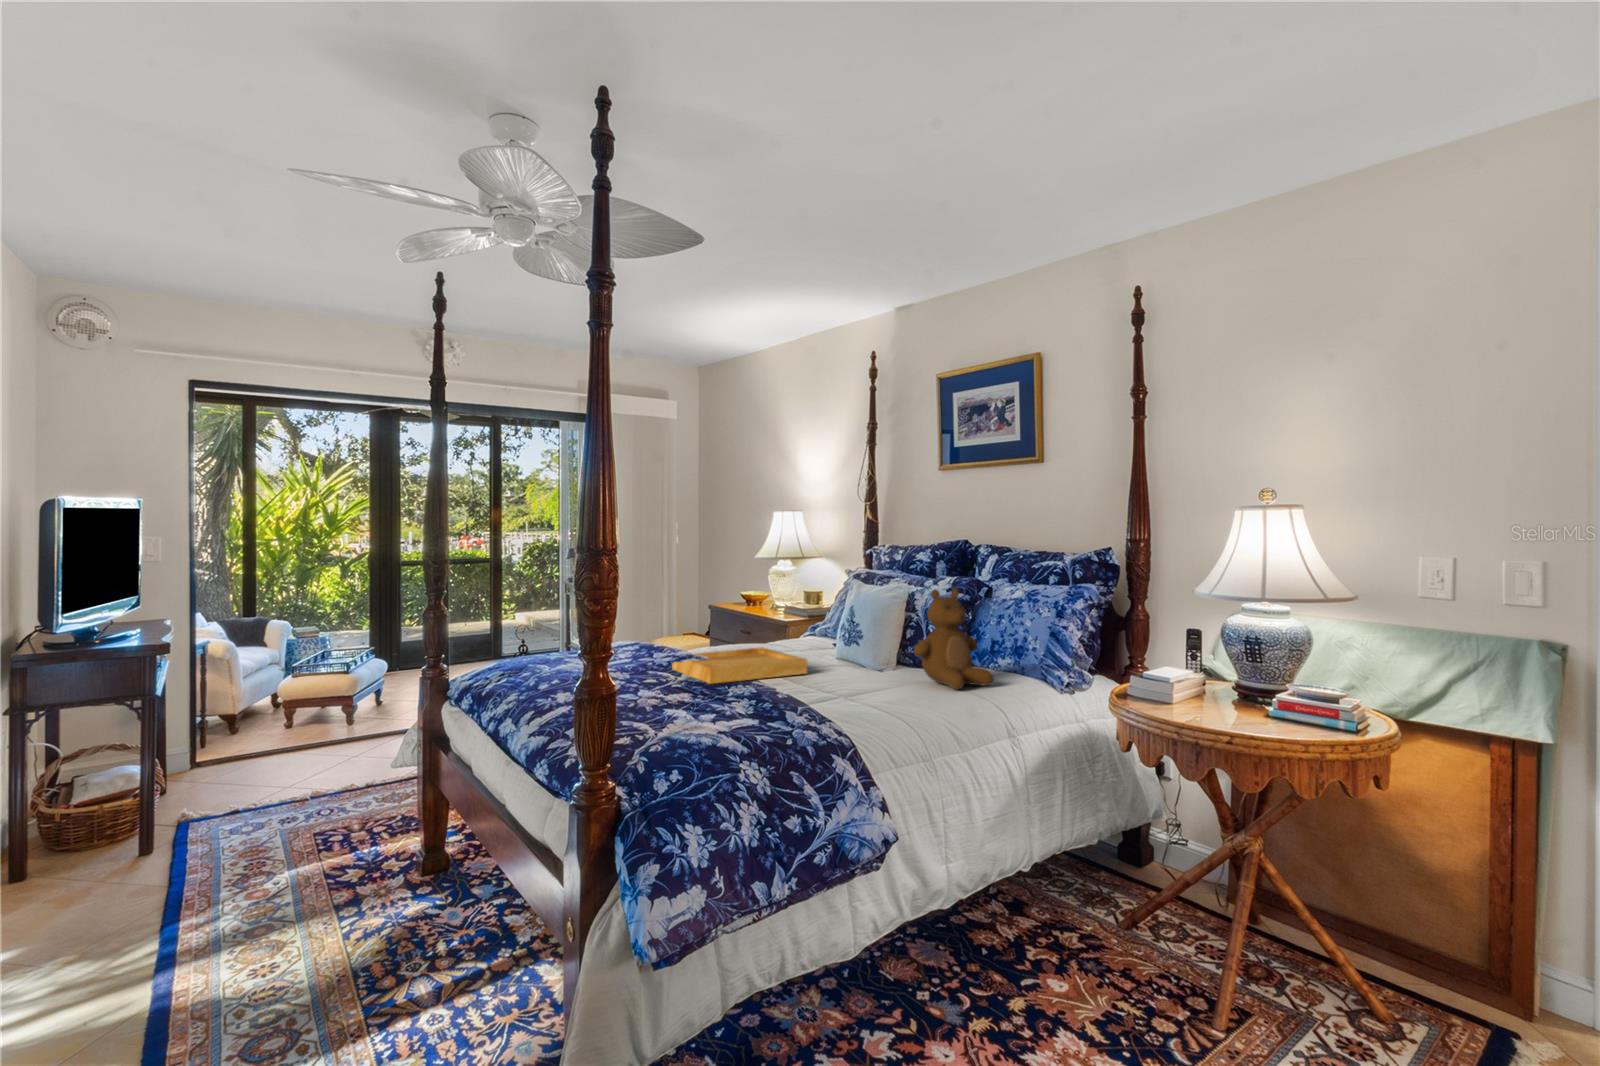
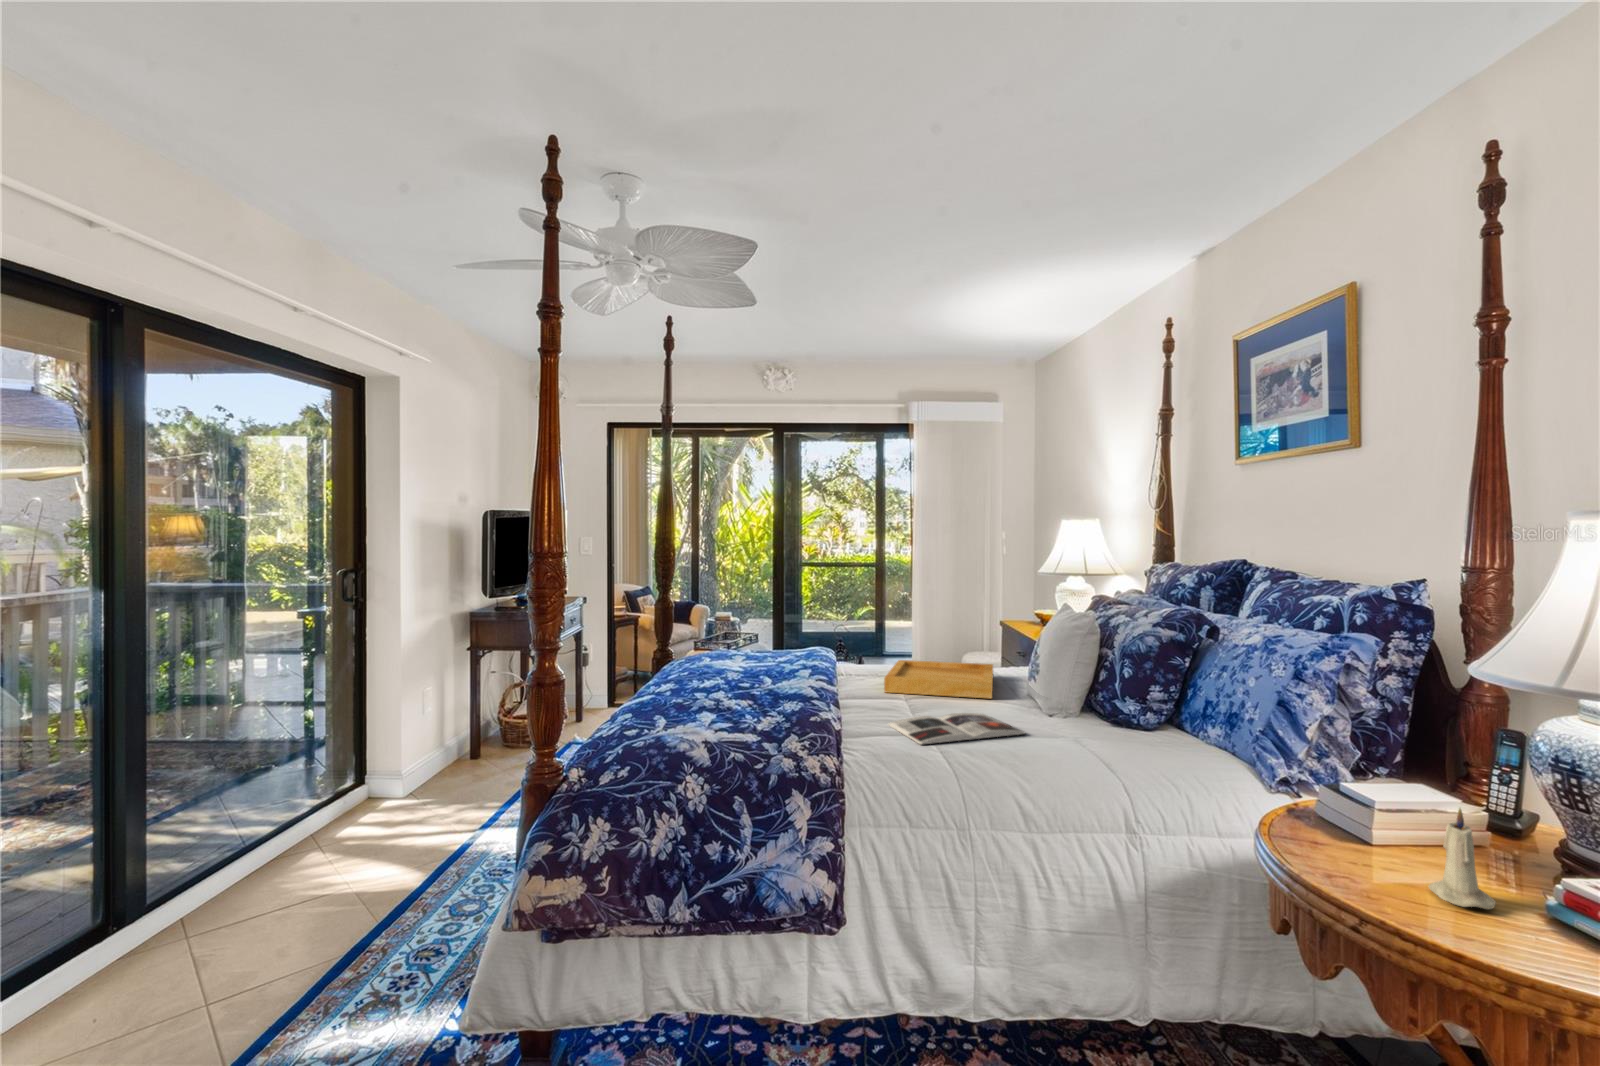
teddy bear: present [914,588,993,689] -> none [1062,626,1163,754]
candle: none [1199,664,1232,720] -> present [1429,809,1496,909]
magazine: none [784,683,893,708] -> present [889,713,1026,744]

